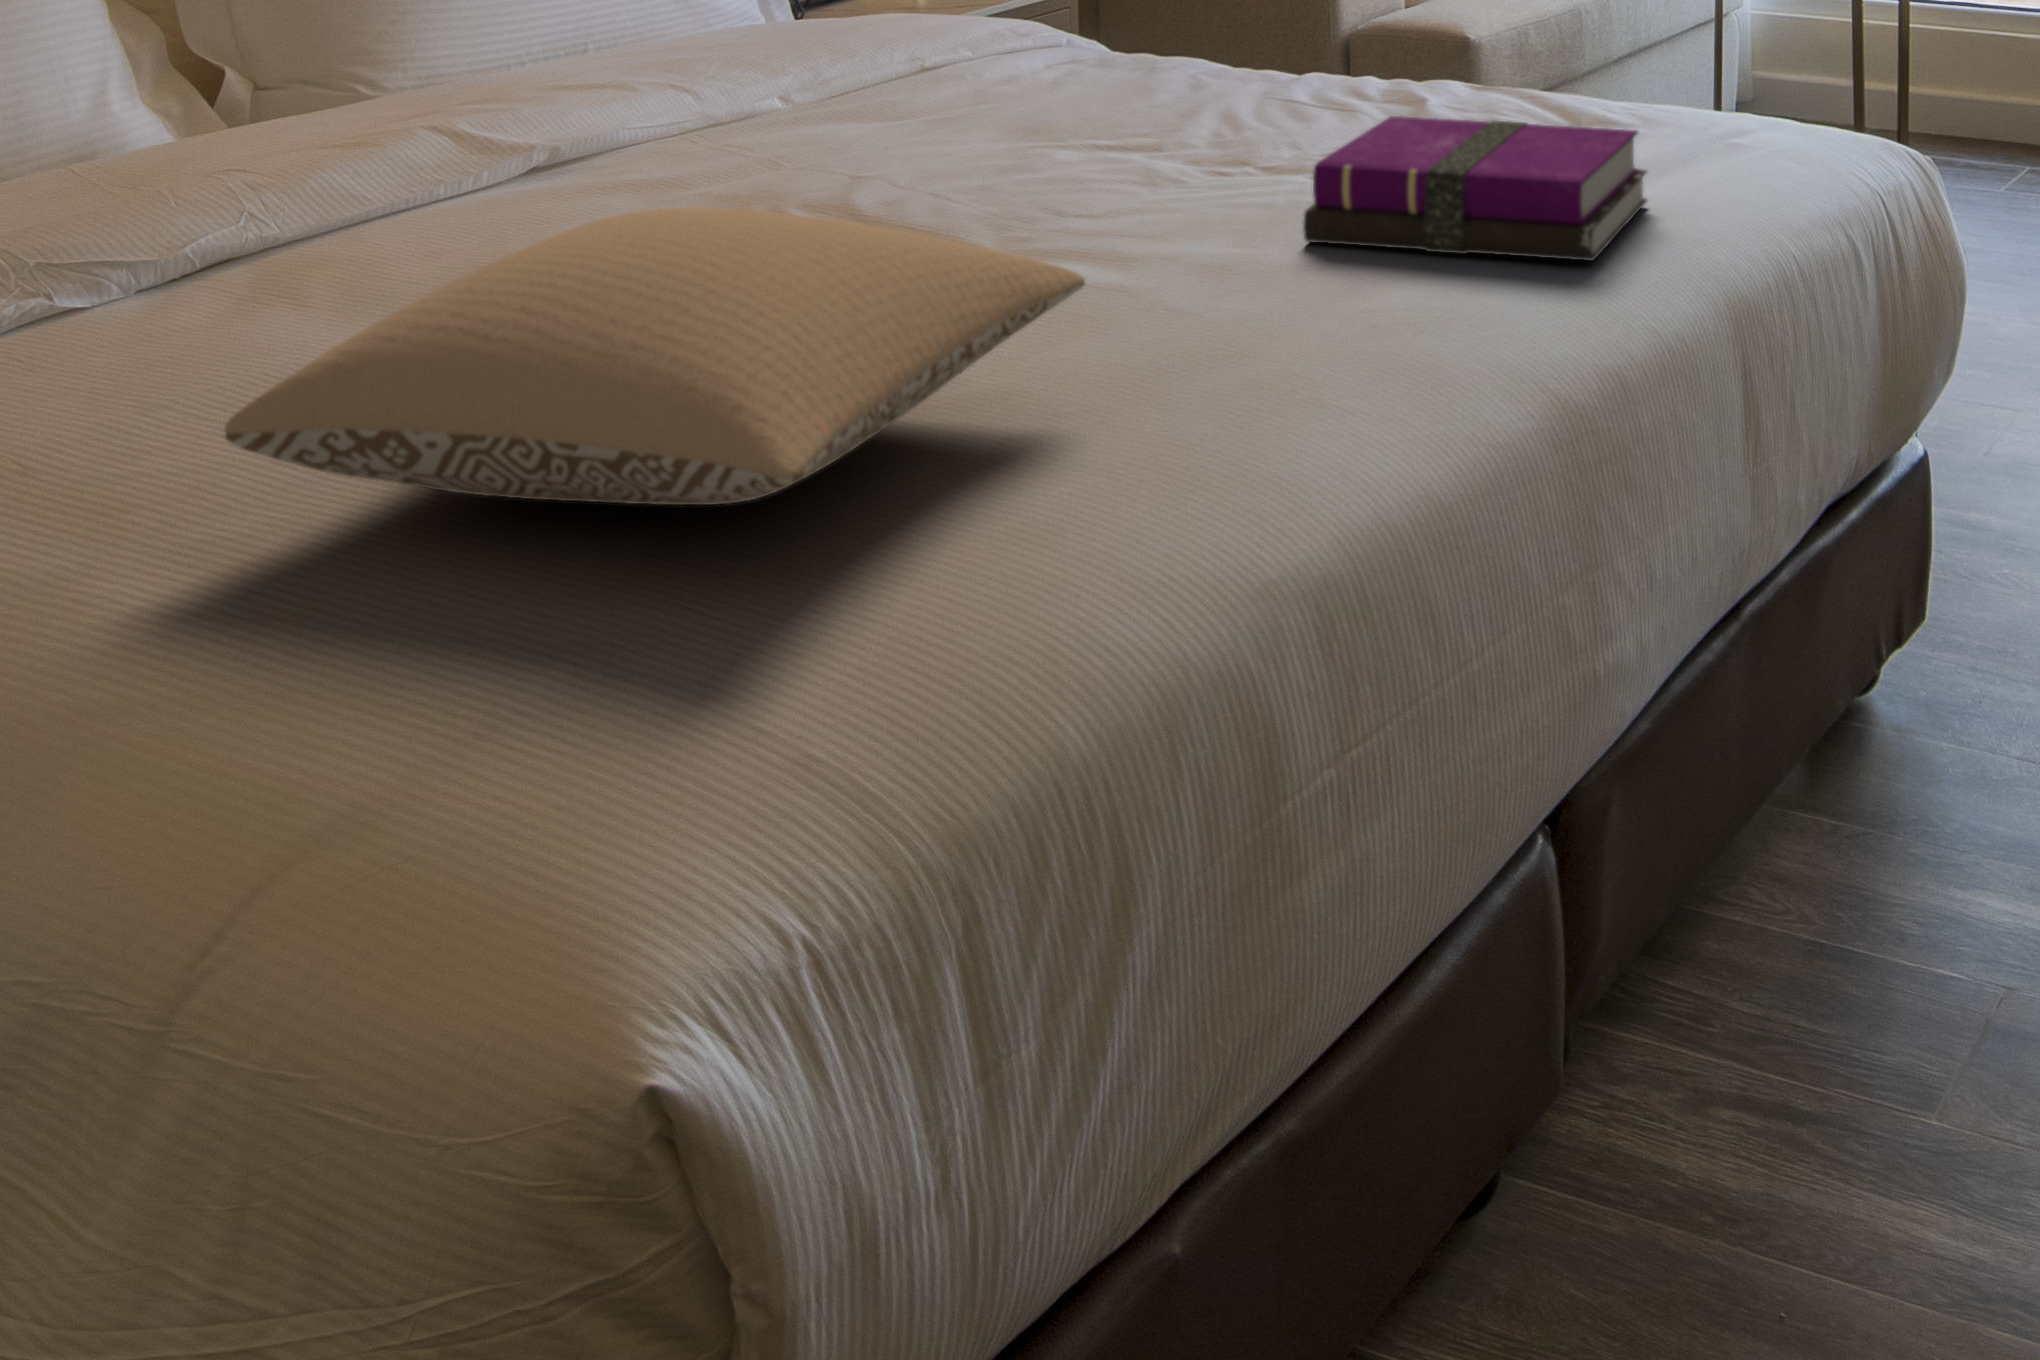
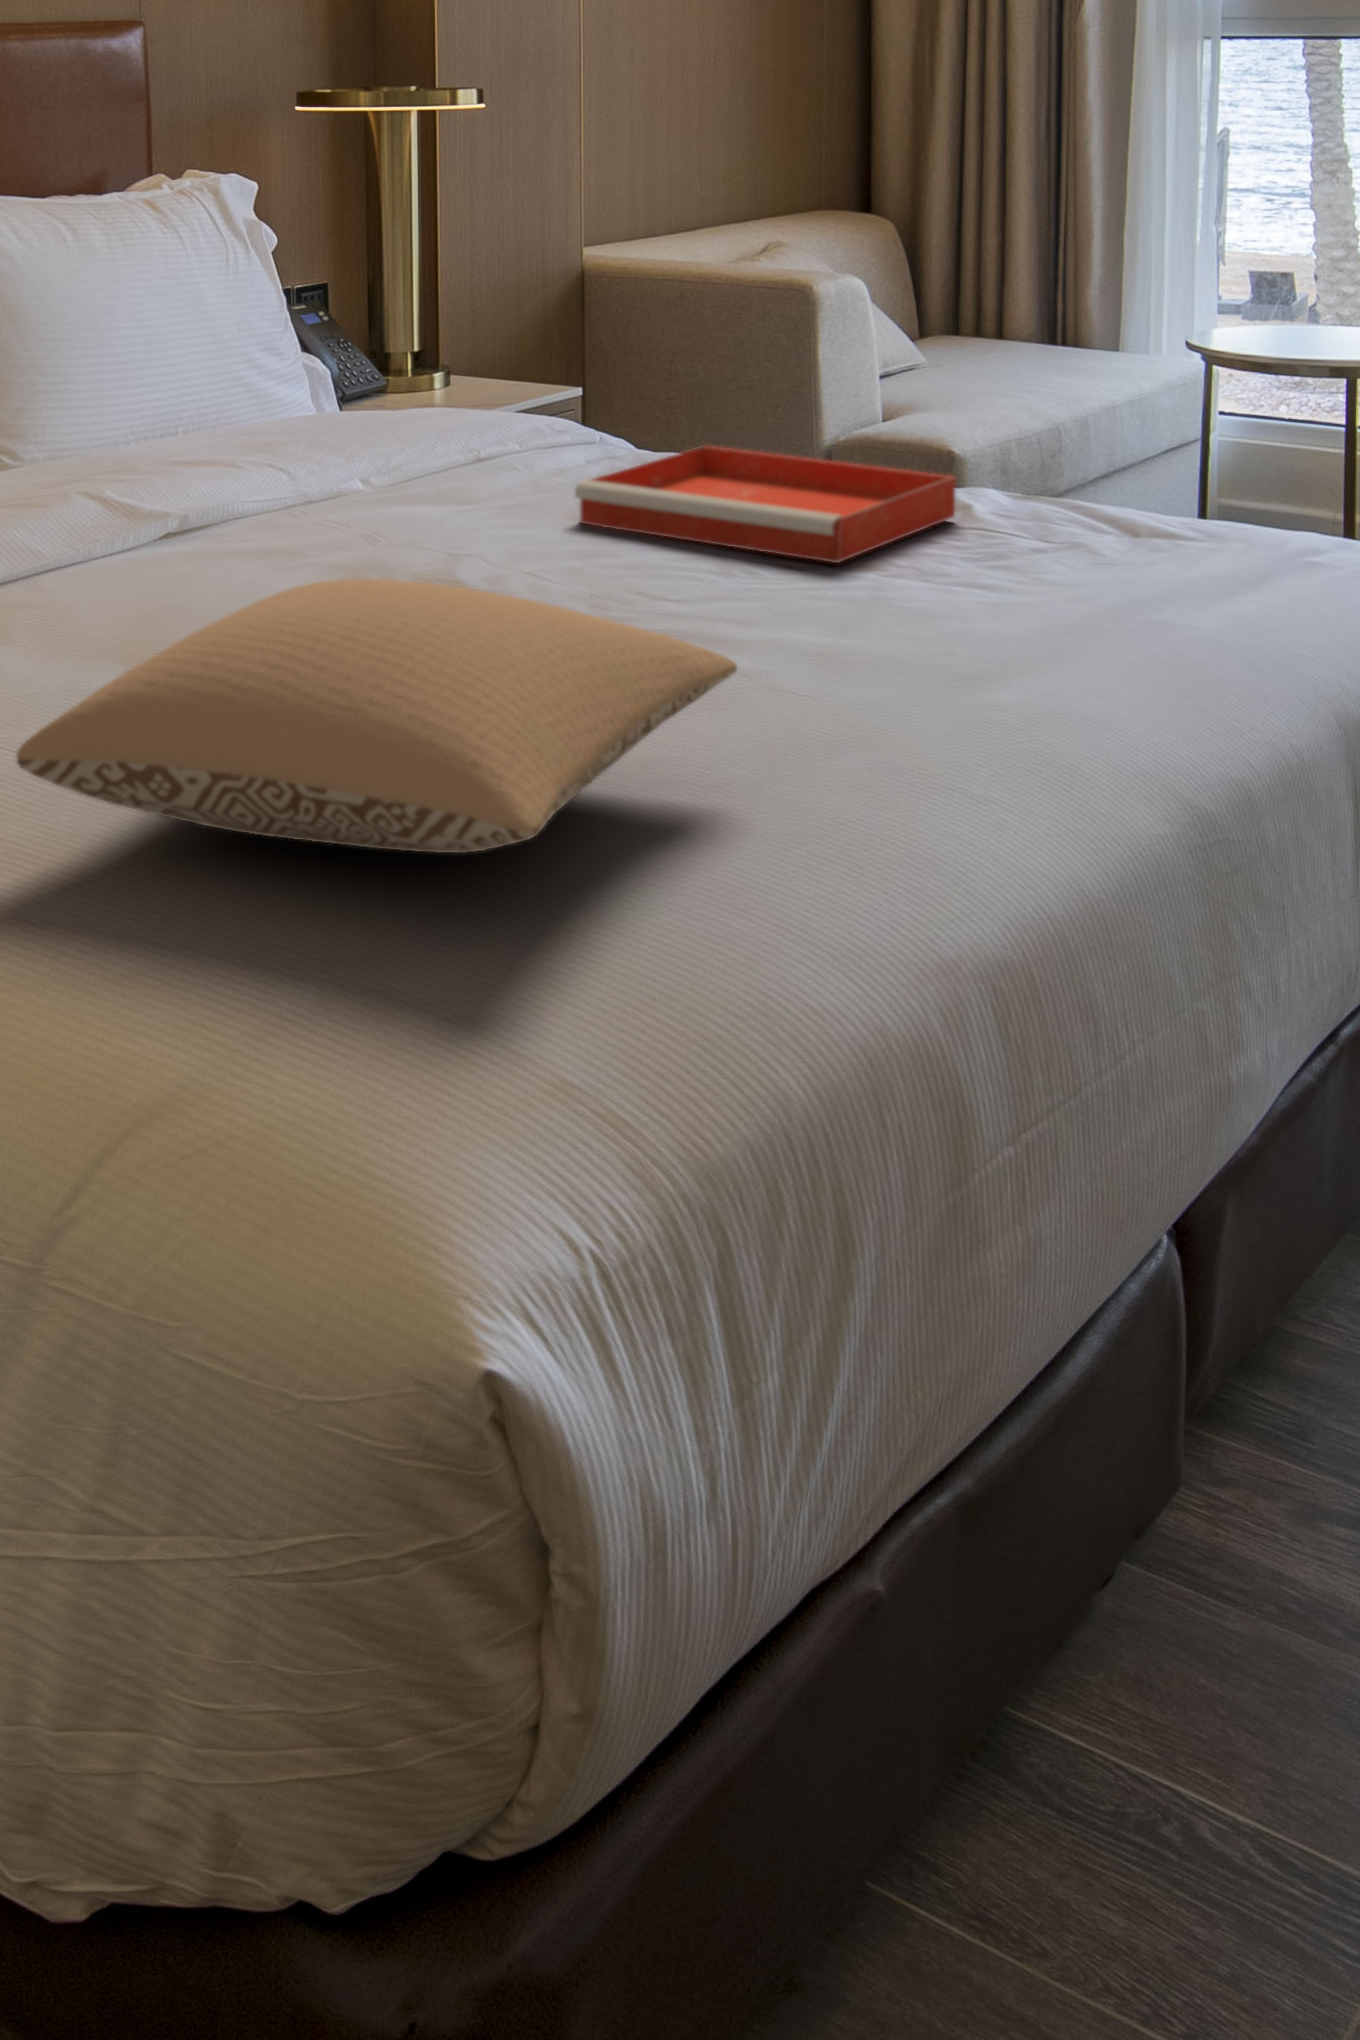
tray: none [1003,42,1400,161] -> present [575,446,956,563]
notebook: present [1303,116,1647,261] -> none [901,524,1243,676]

